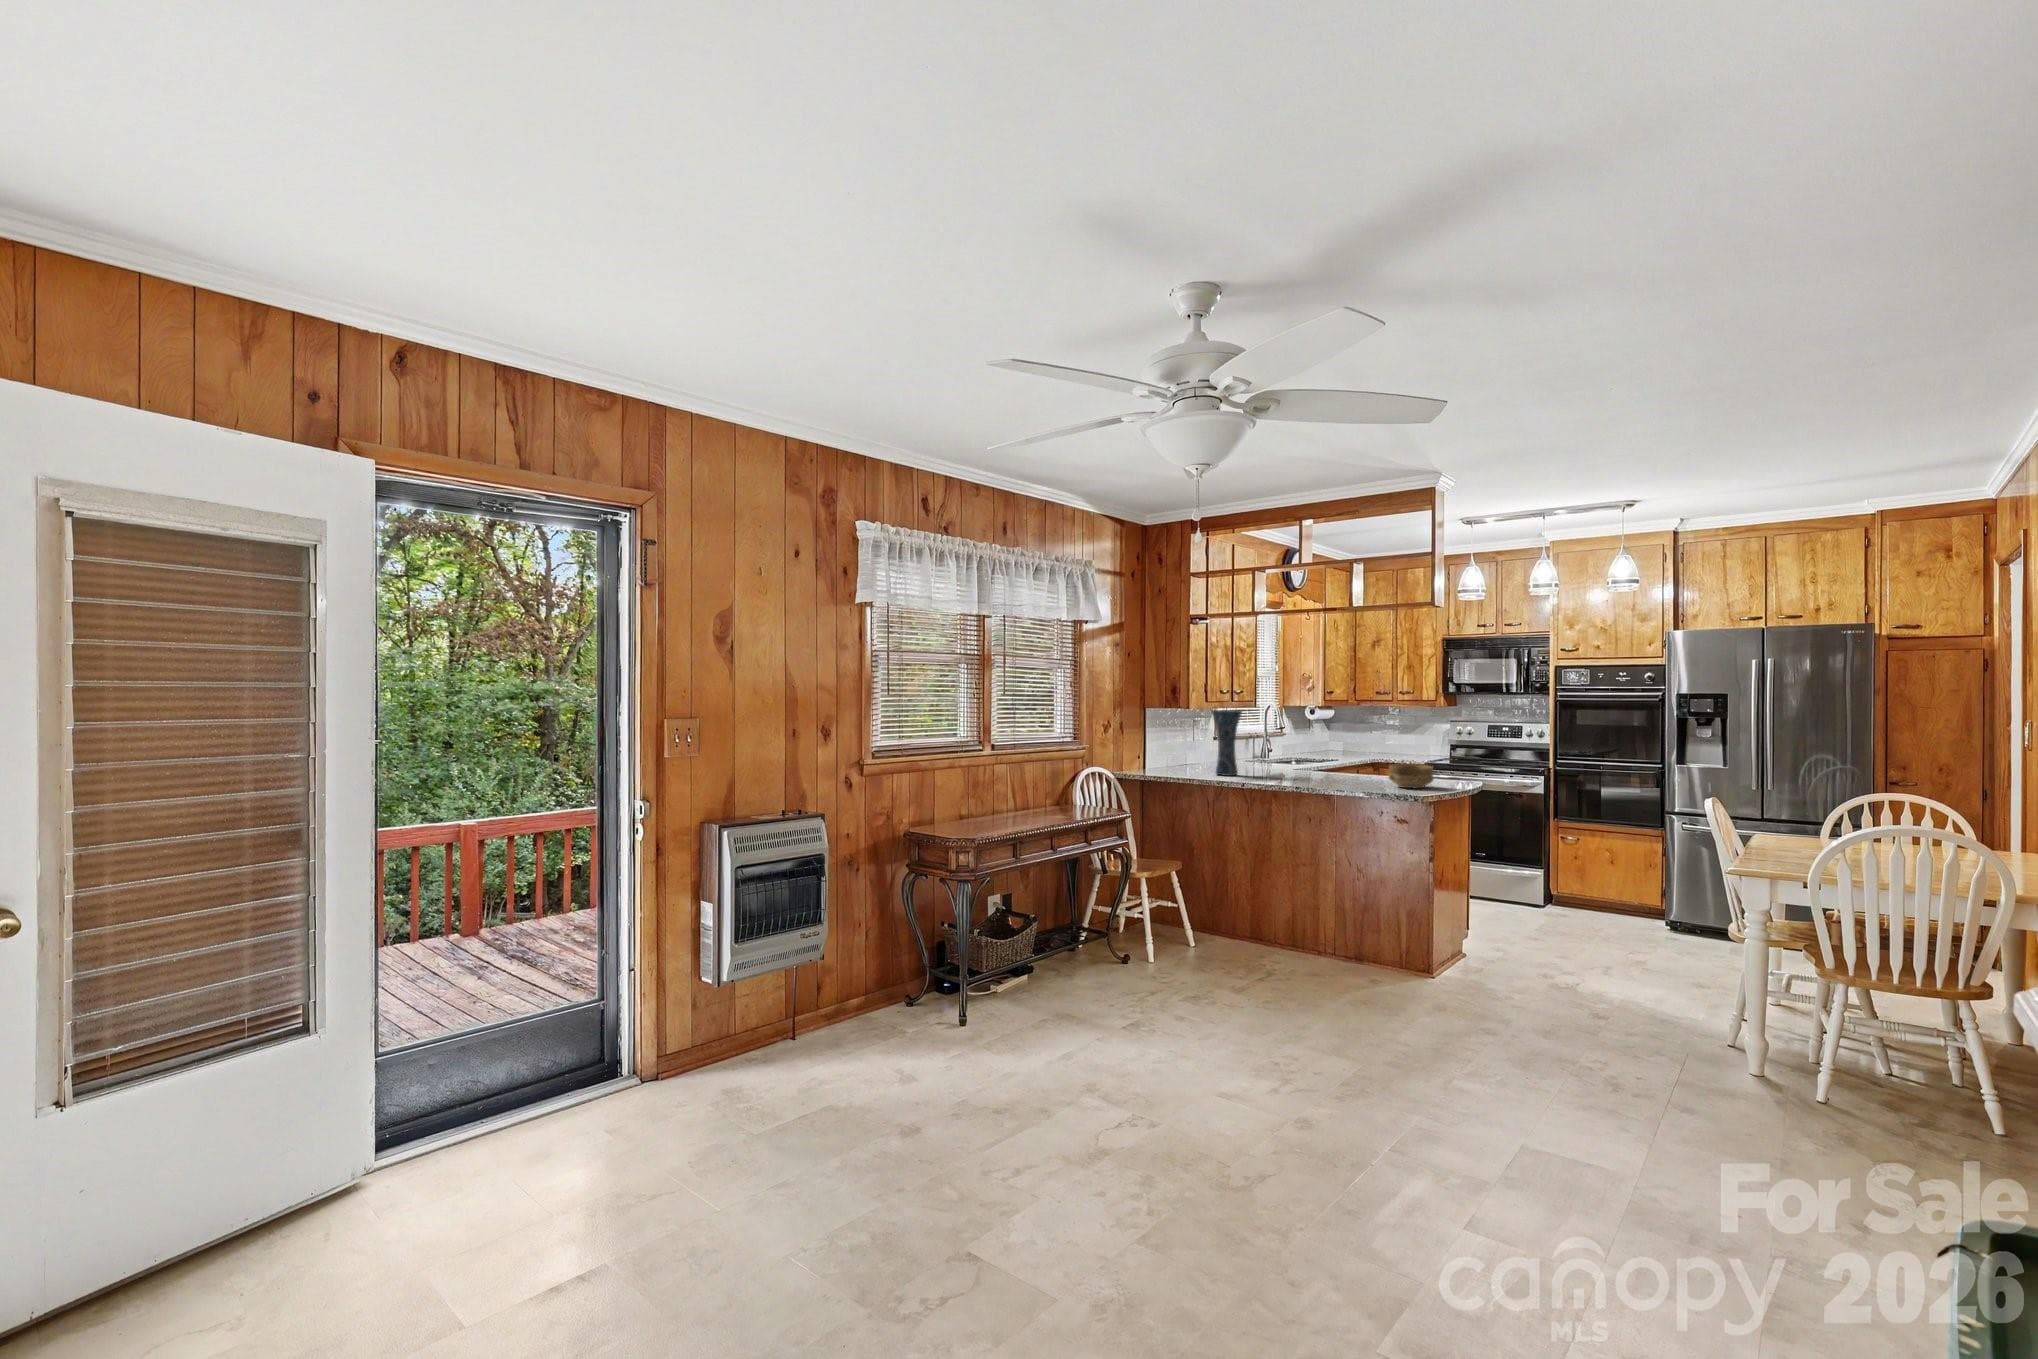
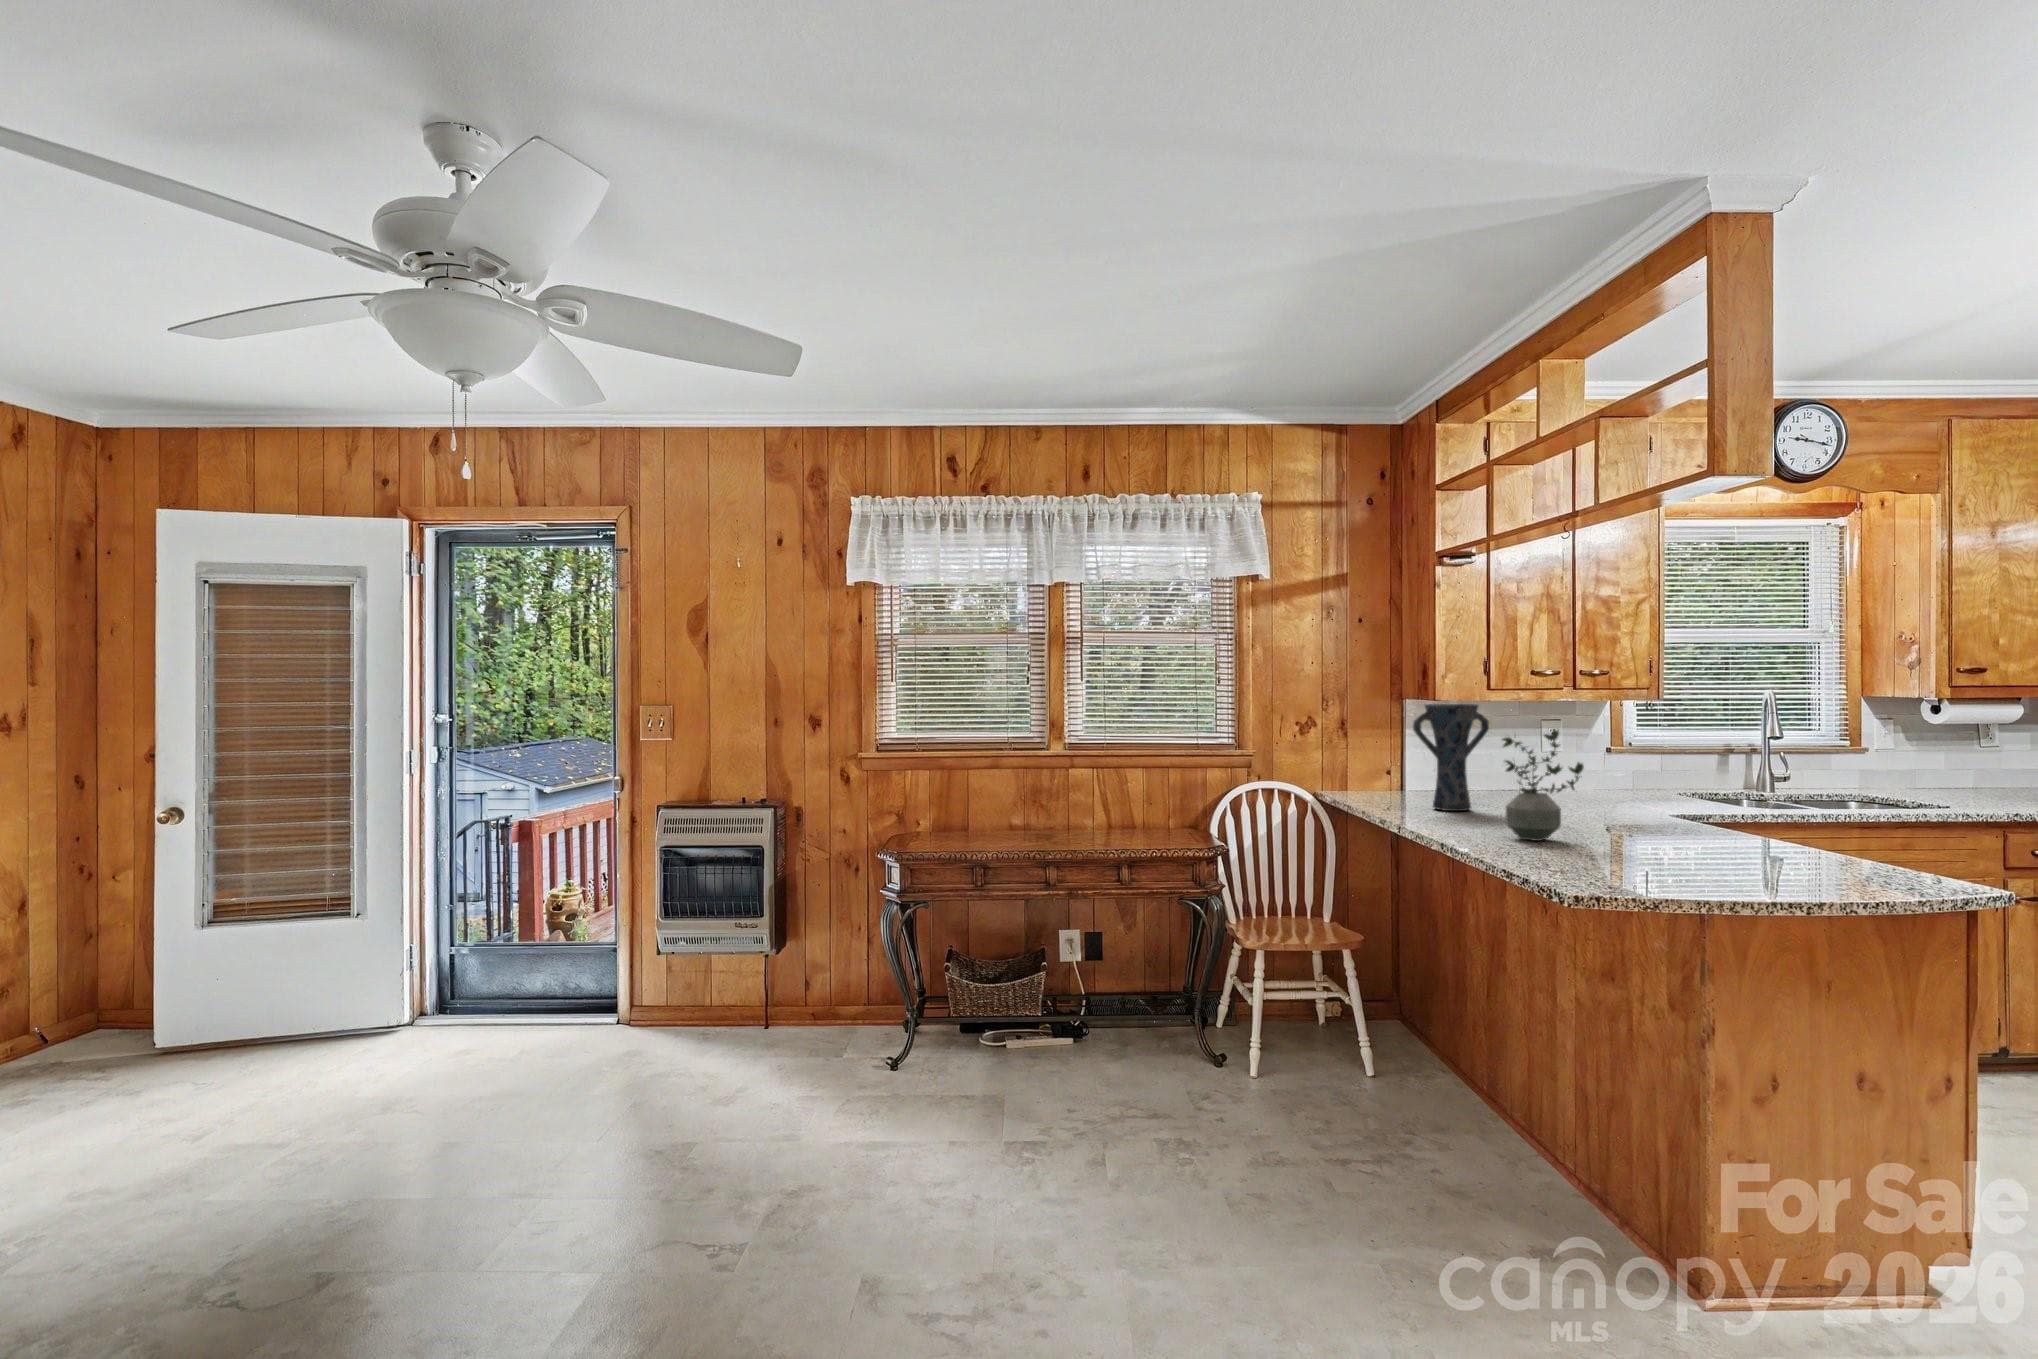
potted plant: none [1323,722,1362,784] -> present [1502,730,1584,841]
ceramic bowl: present [1389,765,1434,788] -> none [1569,813,1684,863]

